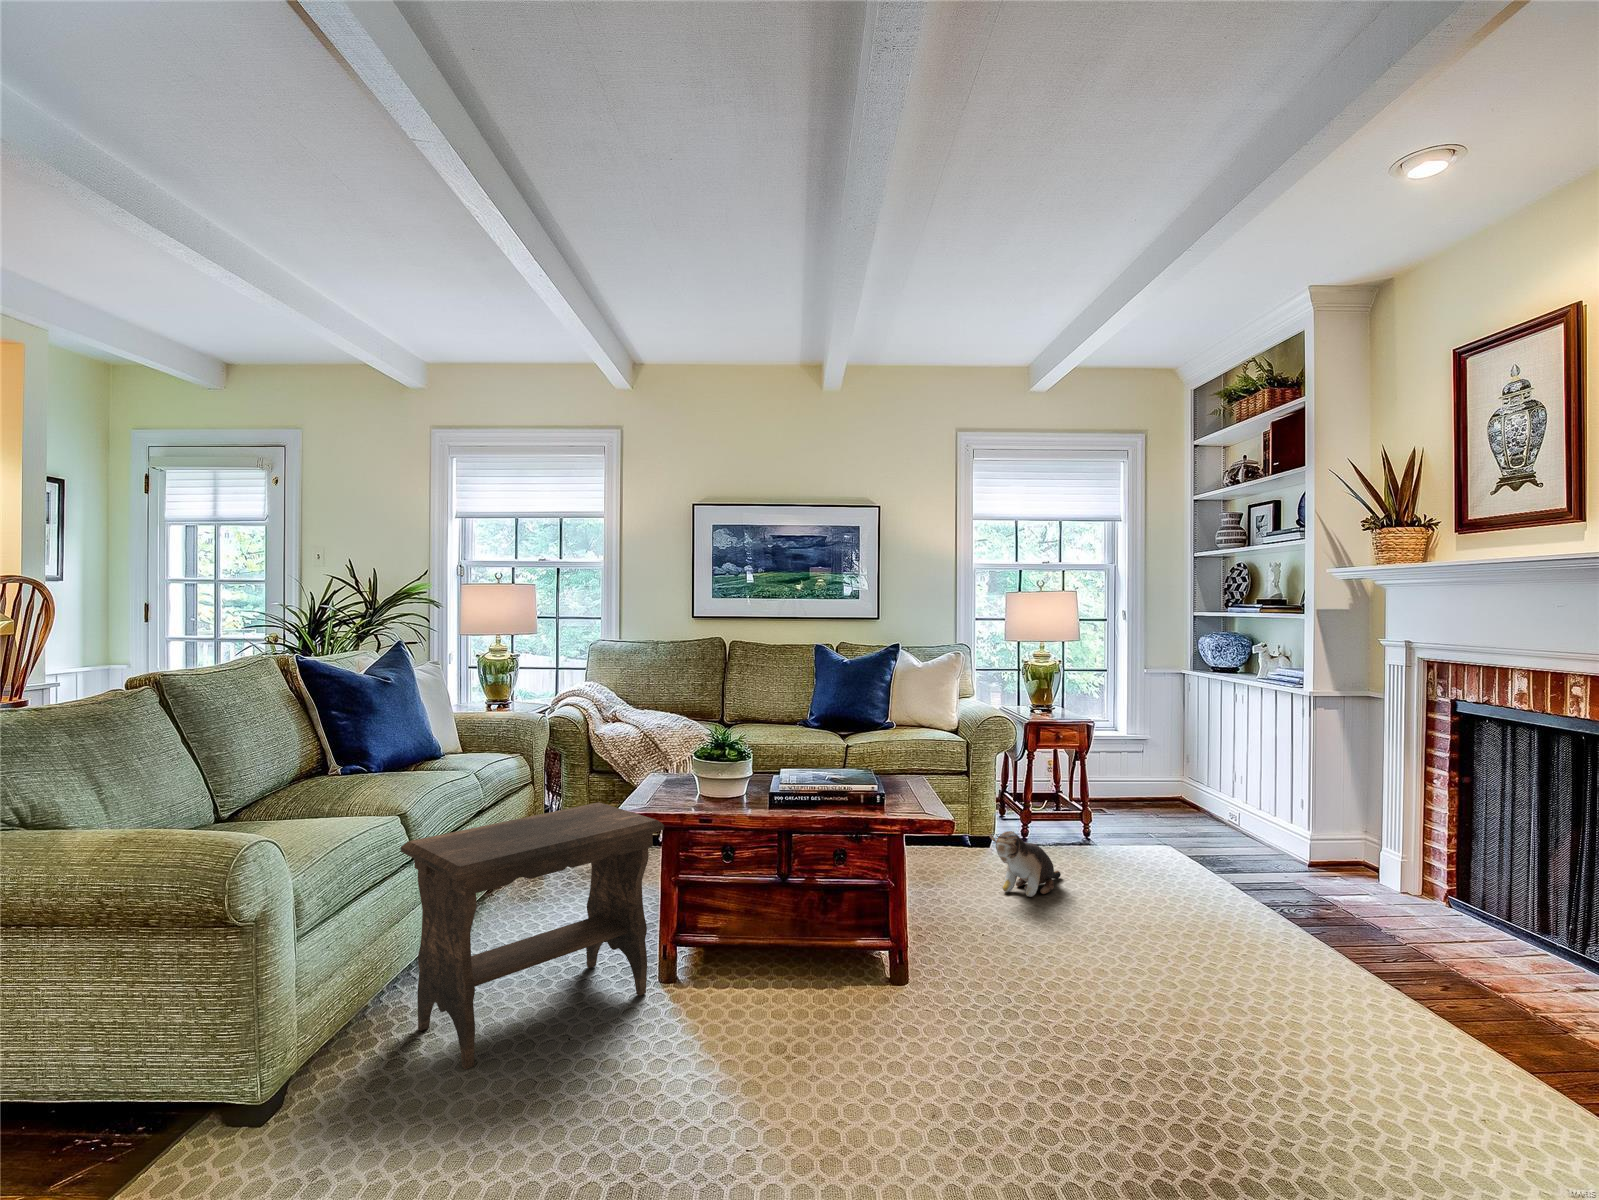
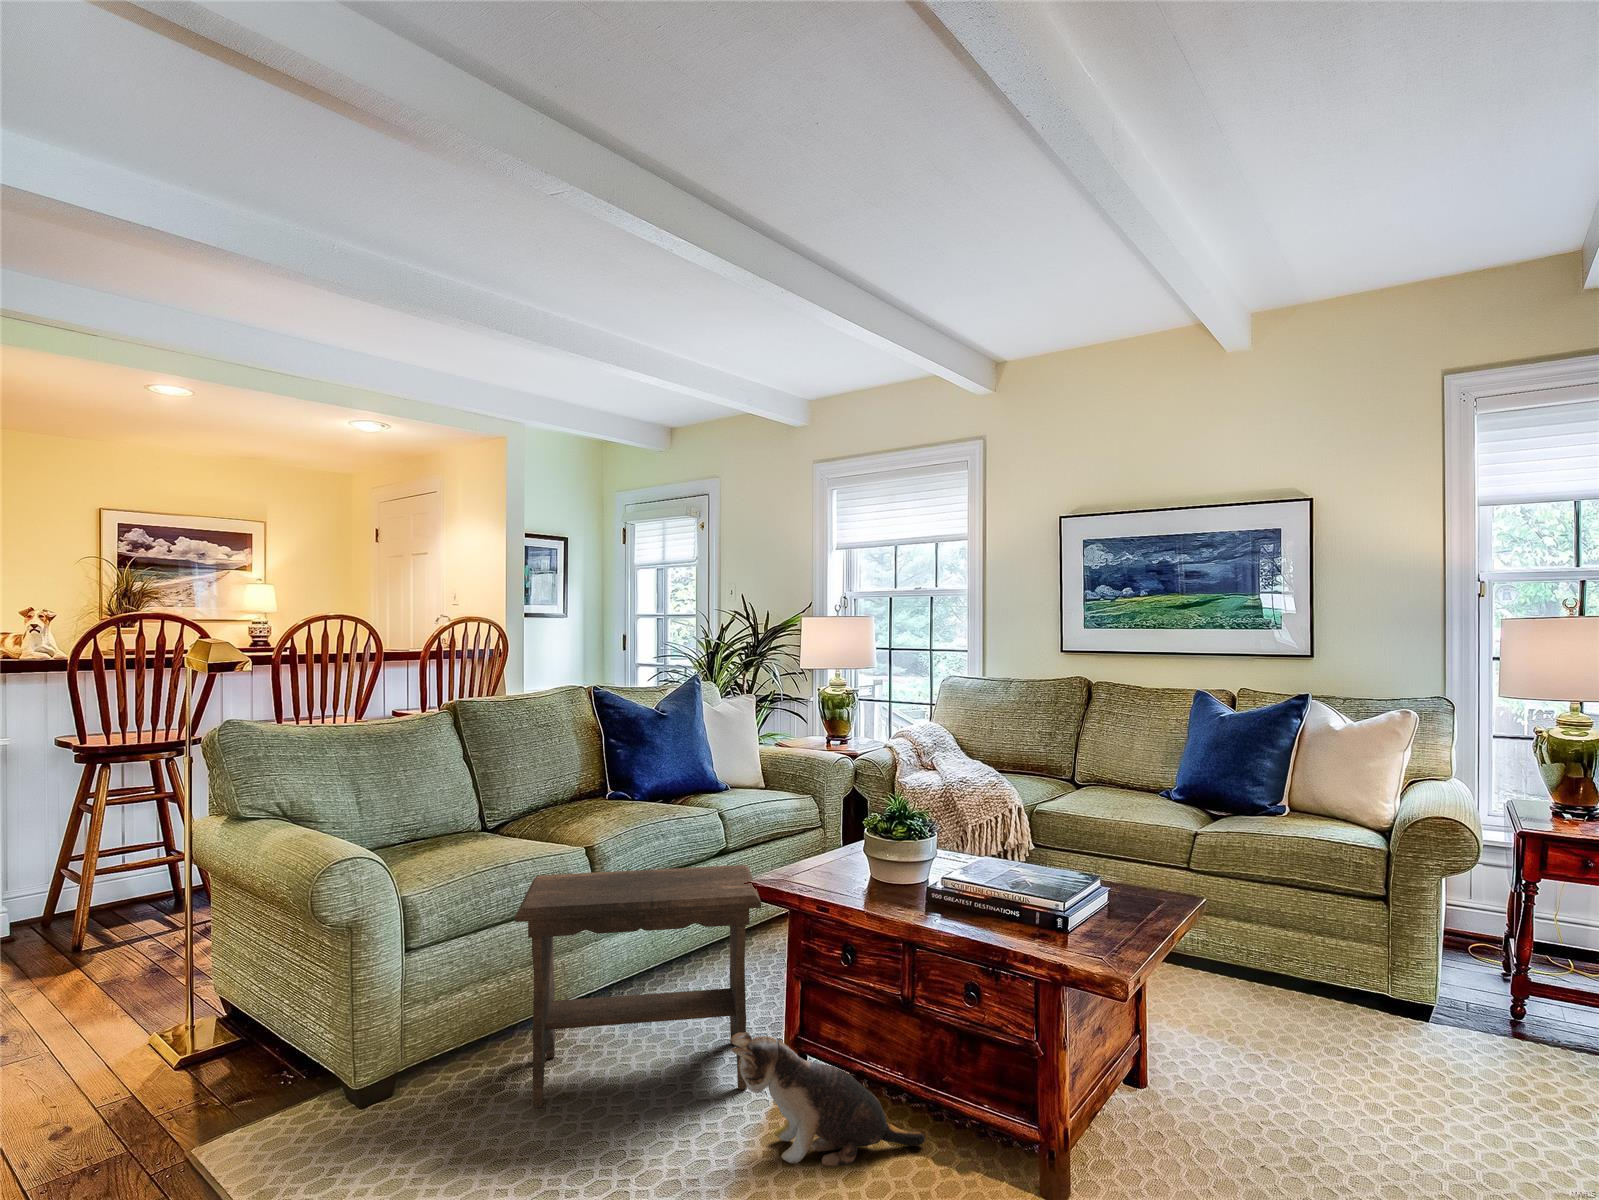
plush toy: present [989,831,1061,897] -> present [731,1032,925,1167]

